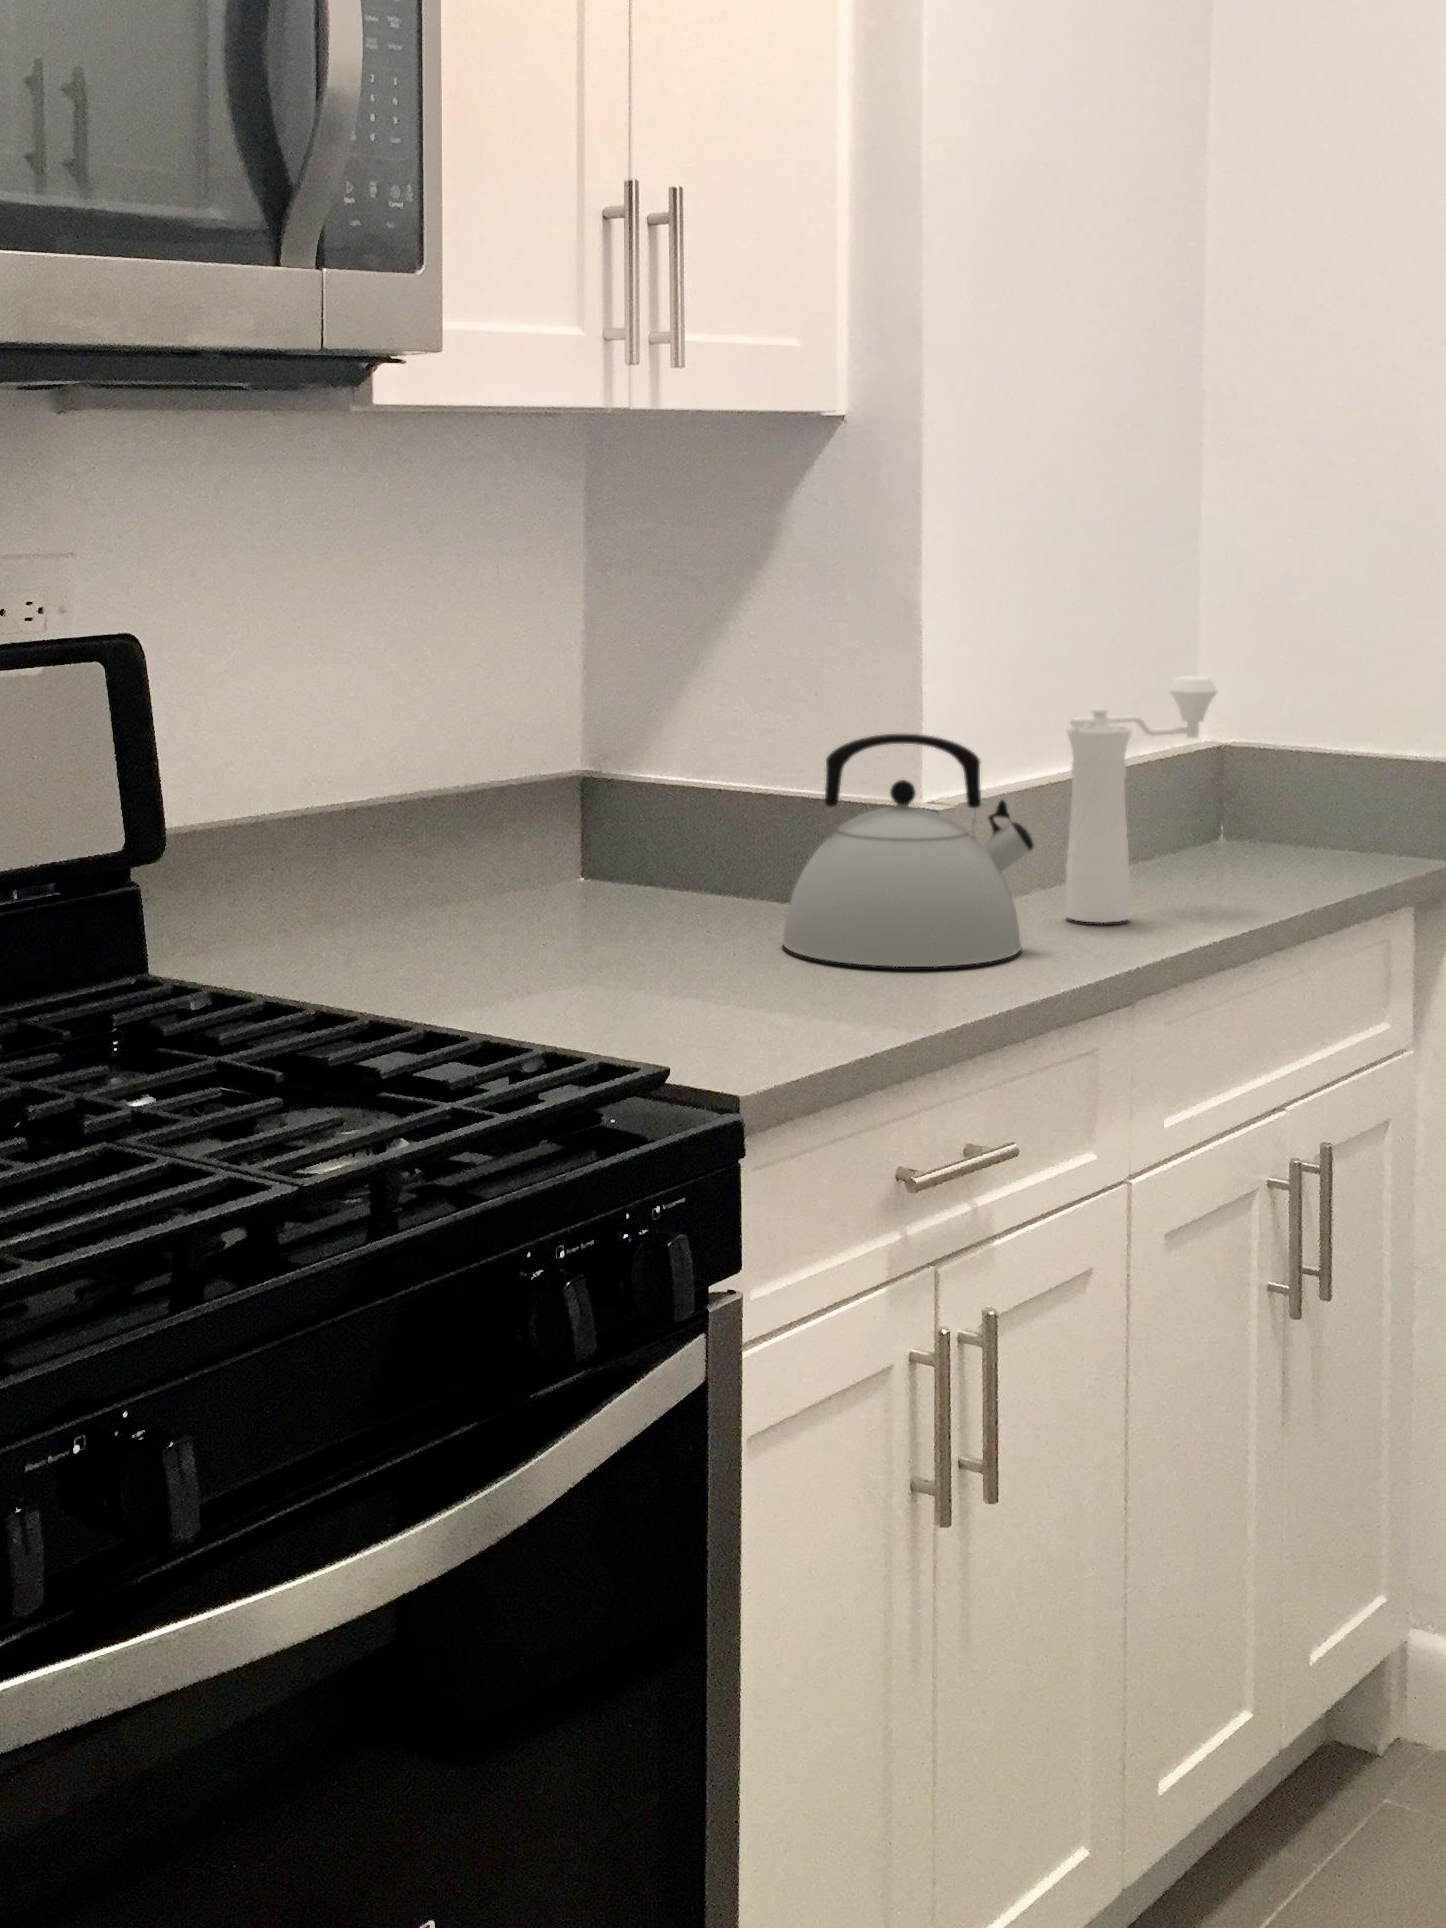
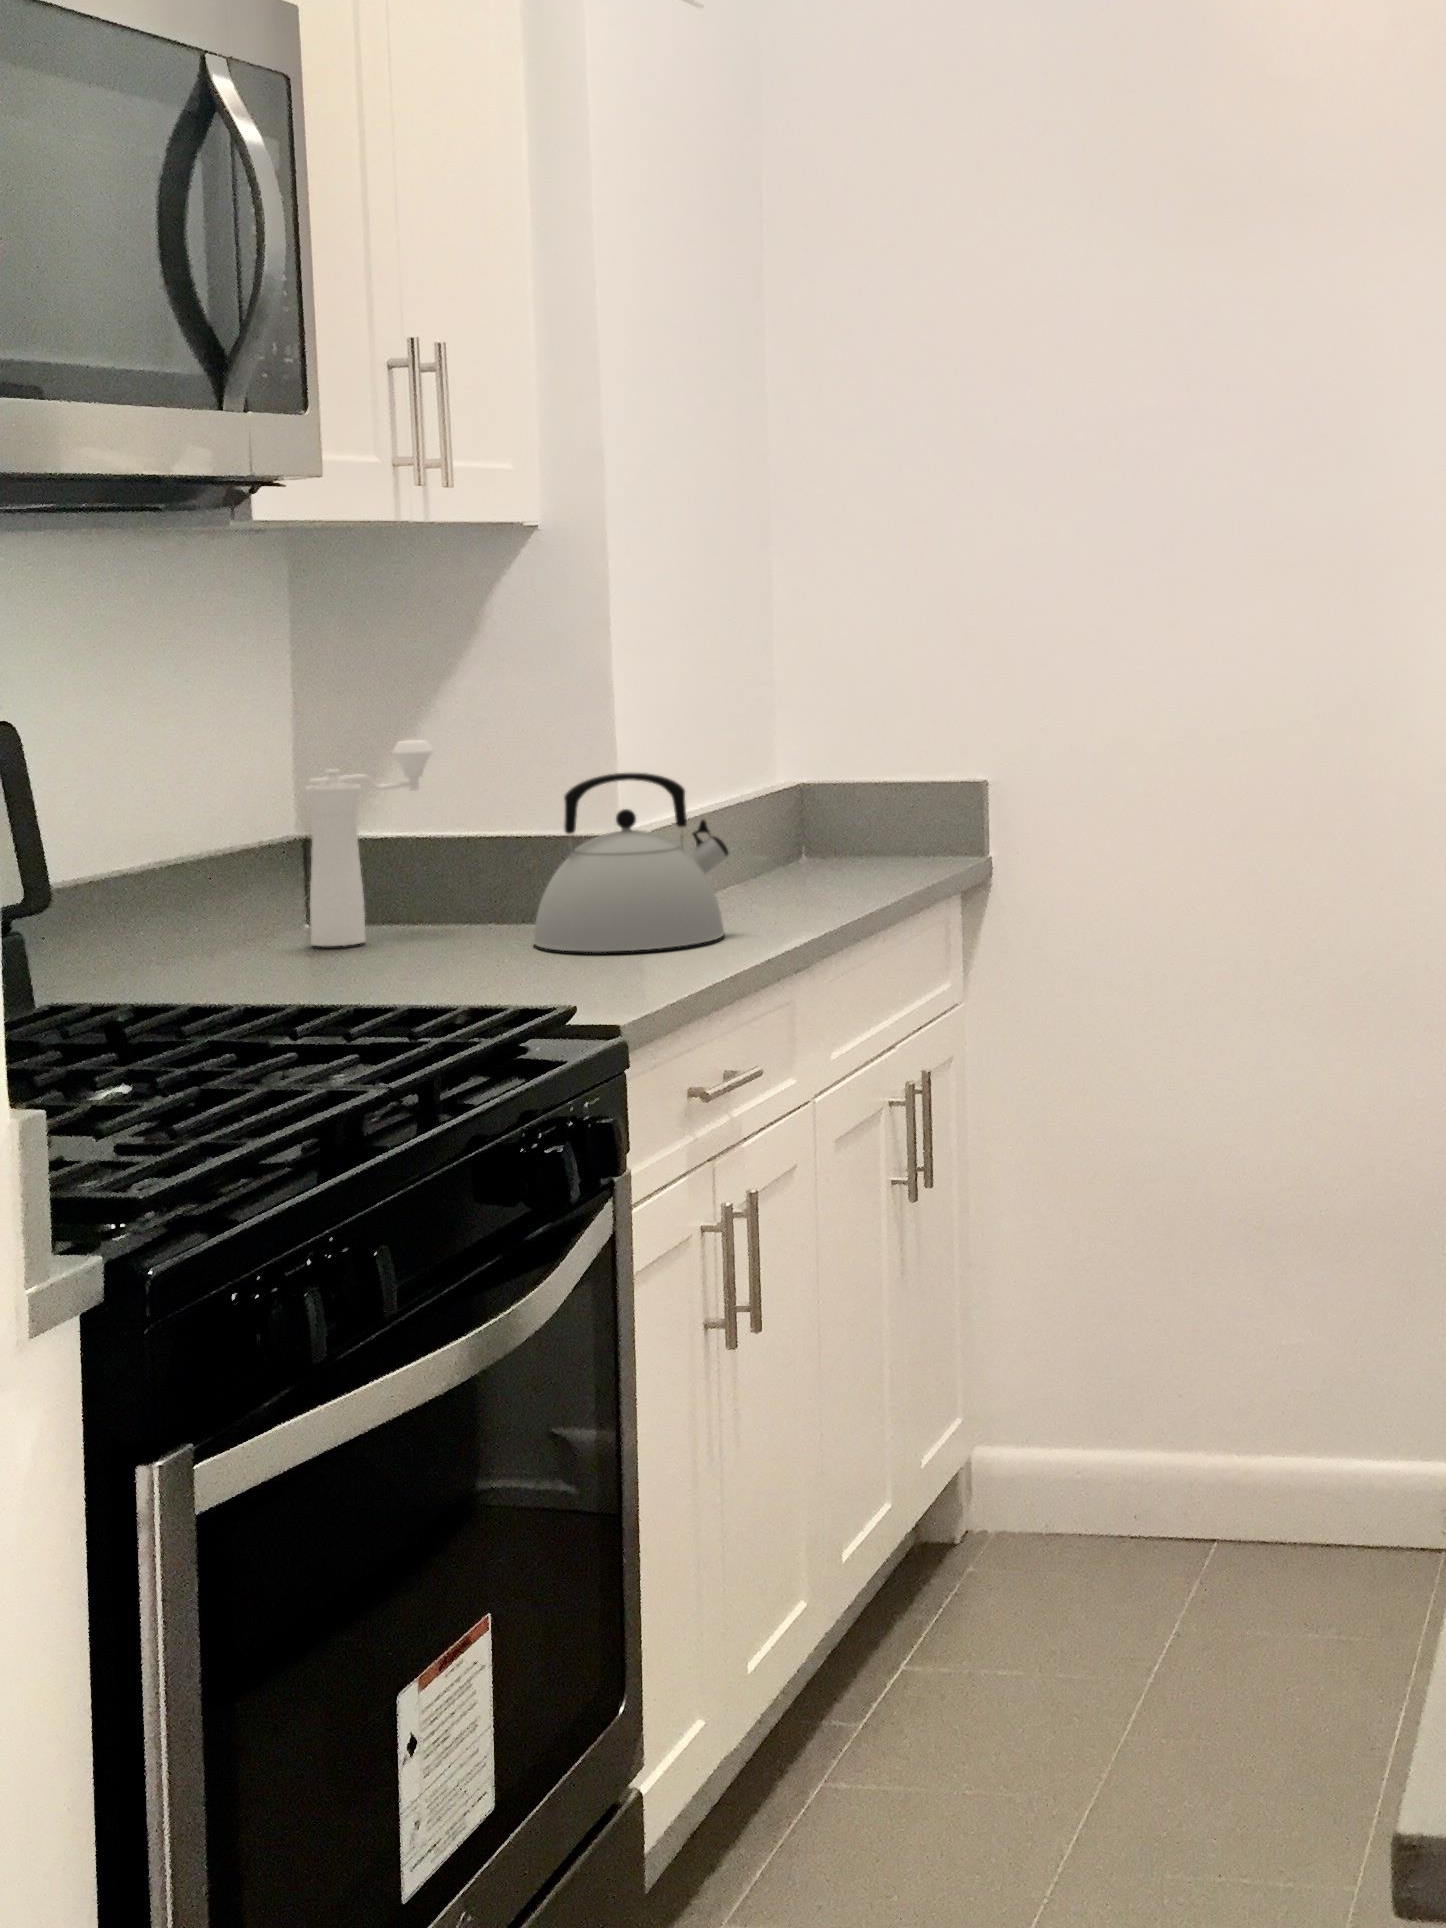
pepper mill: present [1066,676,1217,923] -> present [305,740,433,947]

